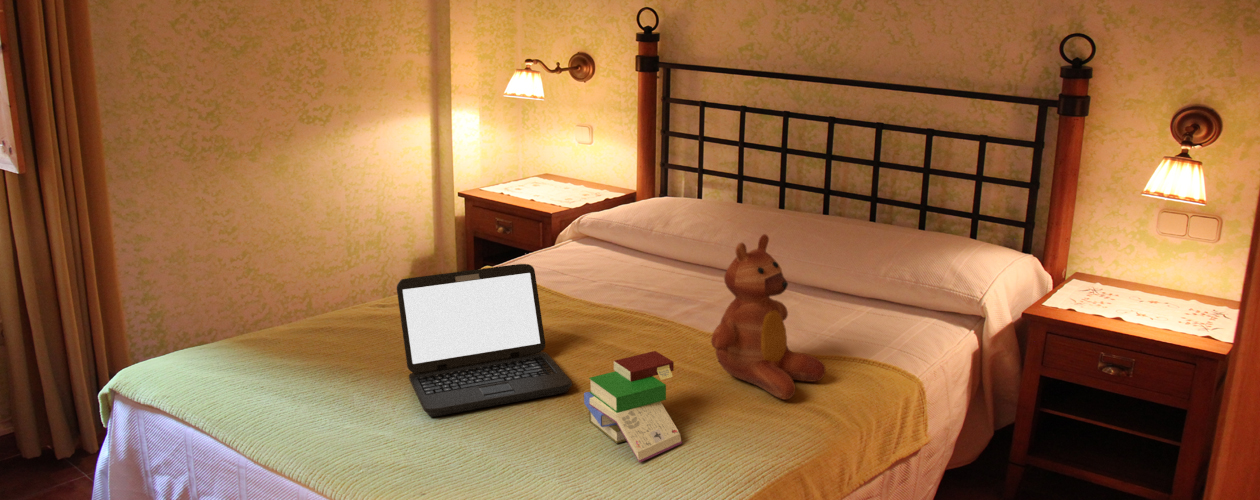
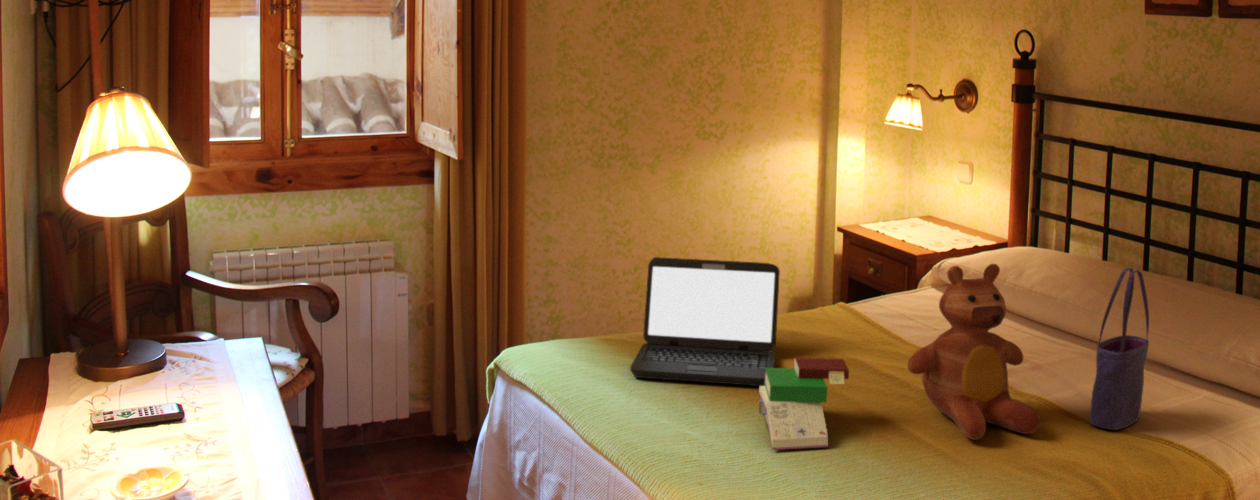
tote bag: none [843,219,876,360] -> present [1090,268,1149,430]

